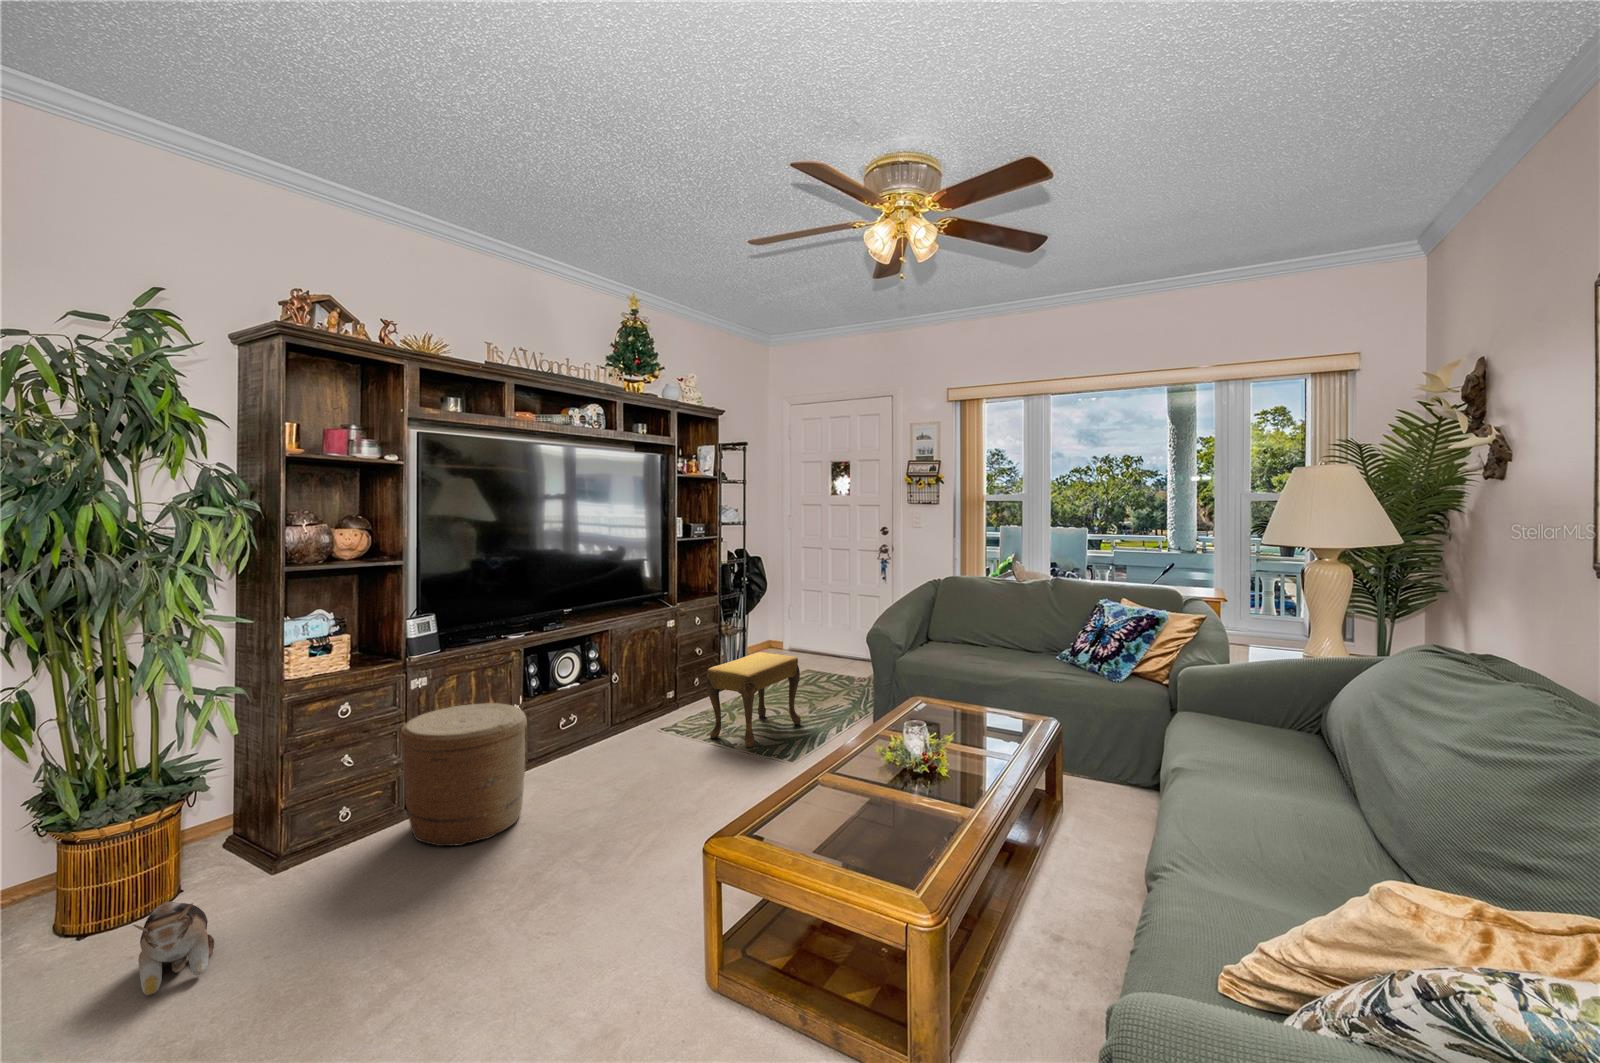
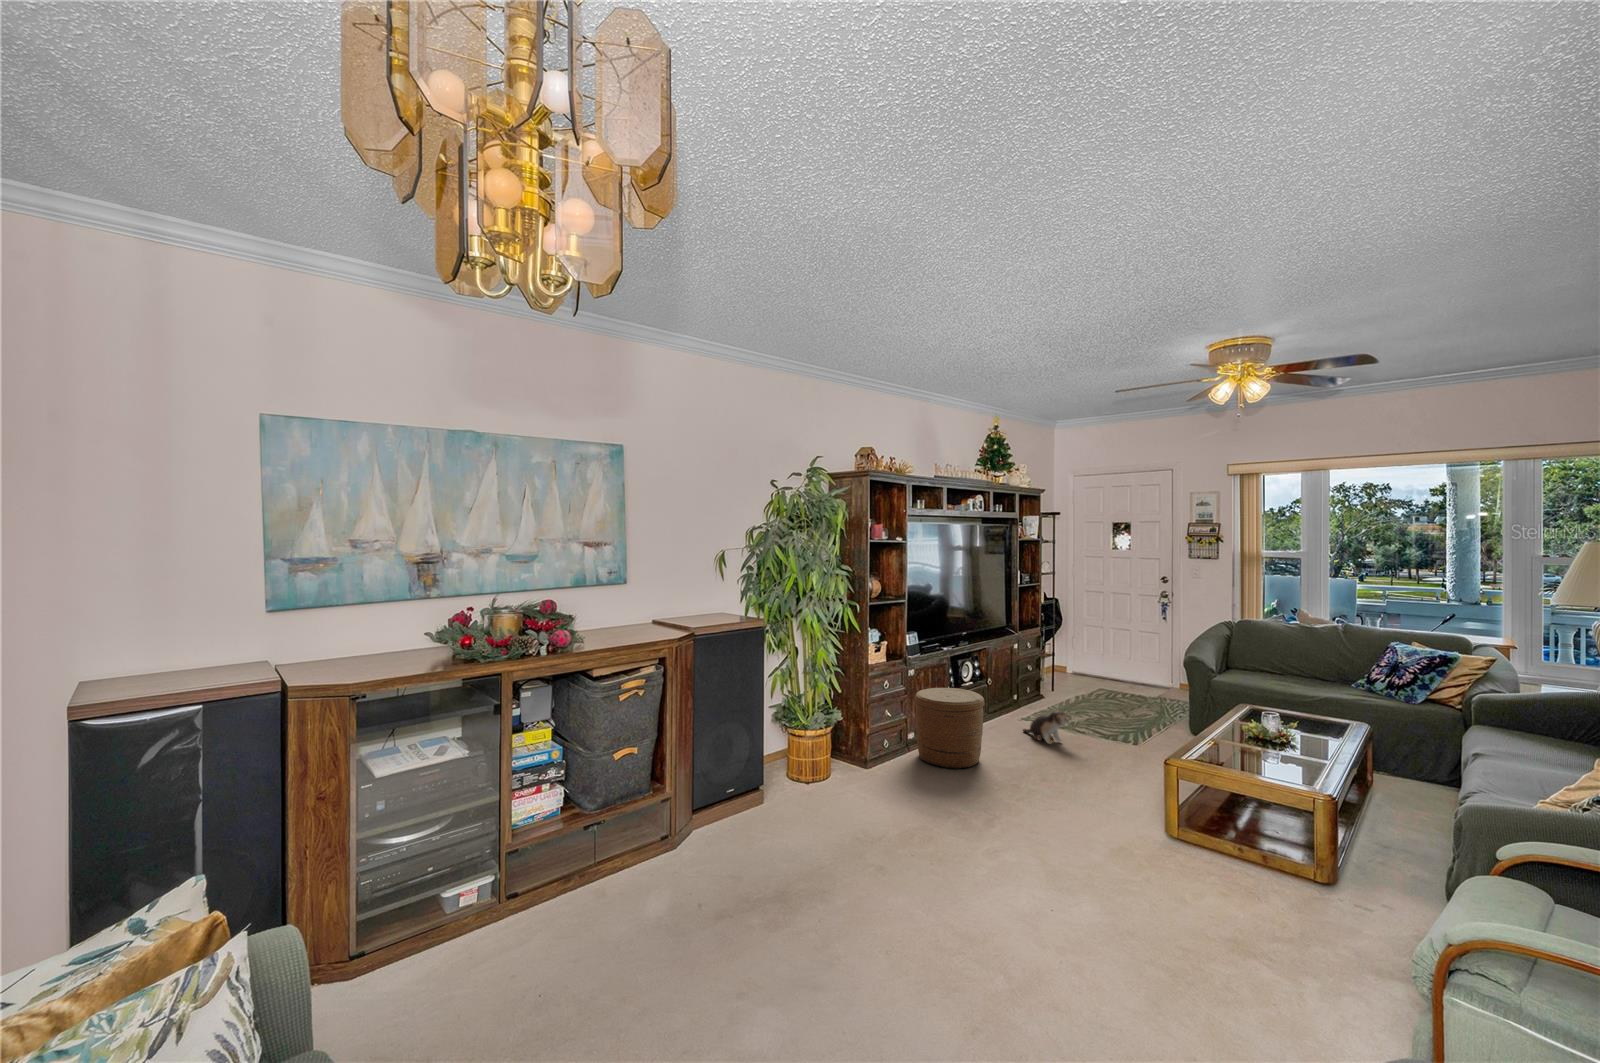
footstool: present [707,652,801,748] -> none [1063,669,1128,734]
plush toy: present [133,901,214,995] -> present [1023,710,1070,744]

